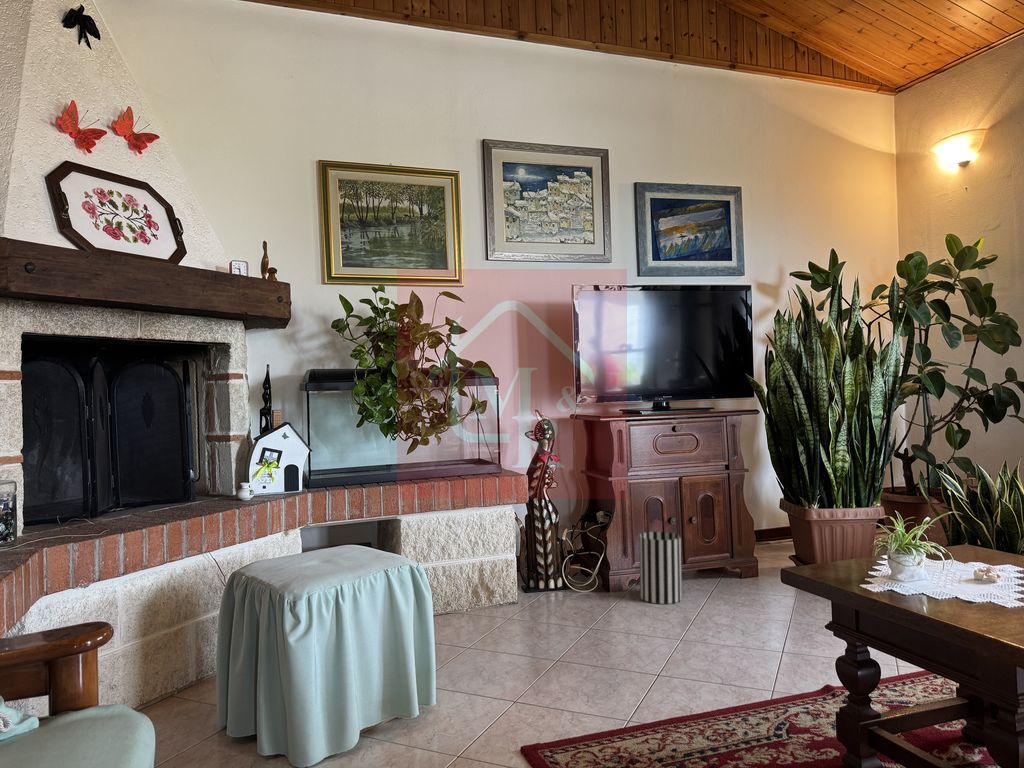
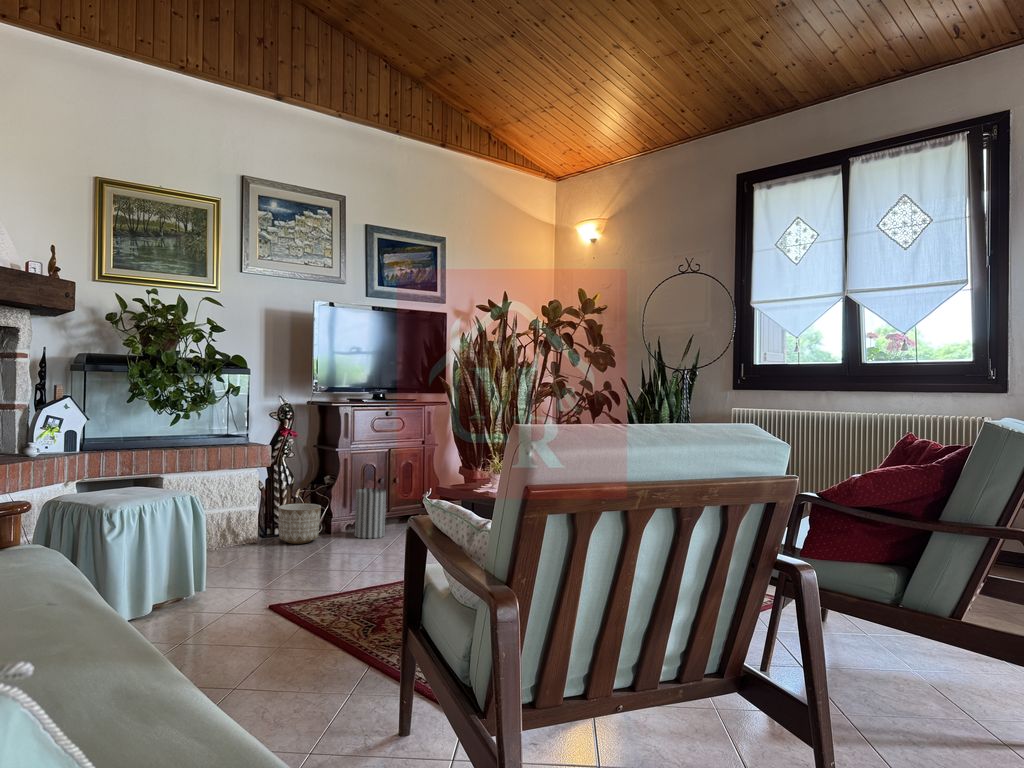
planter: none [540,550,594,607] -> present [278,504,321,544]

